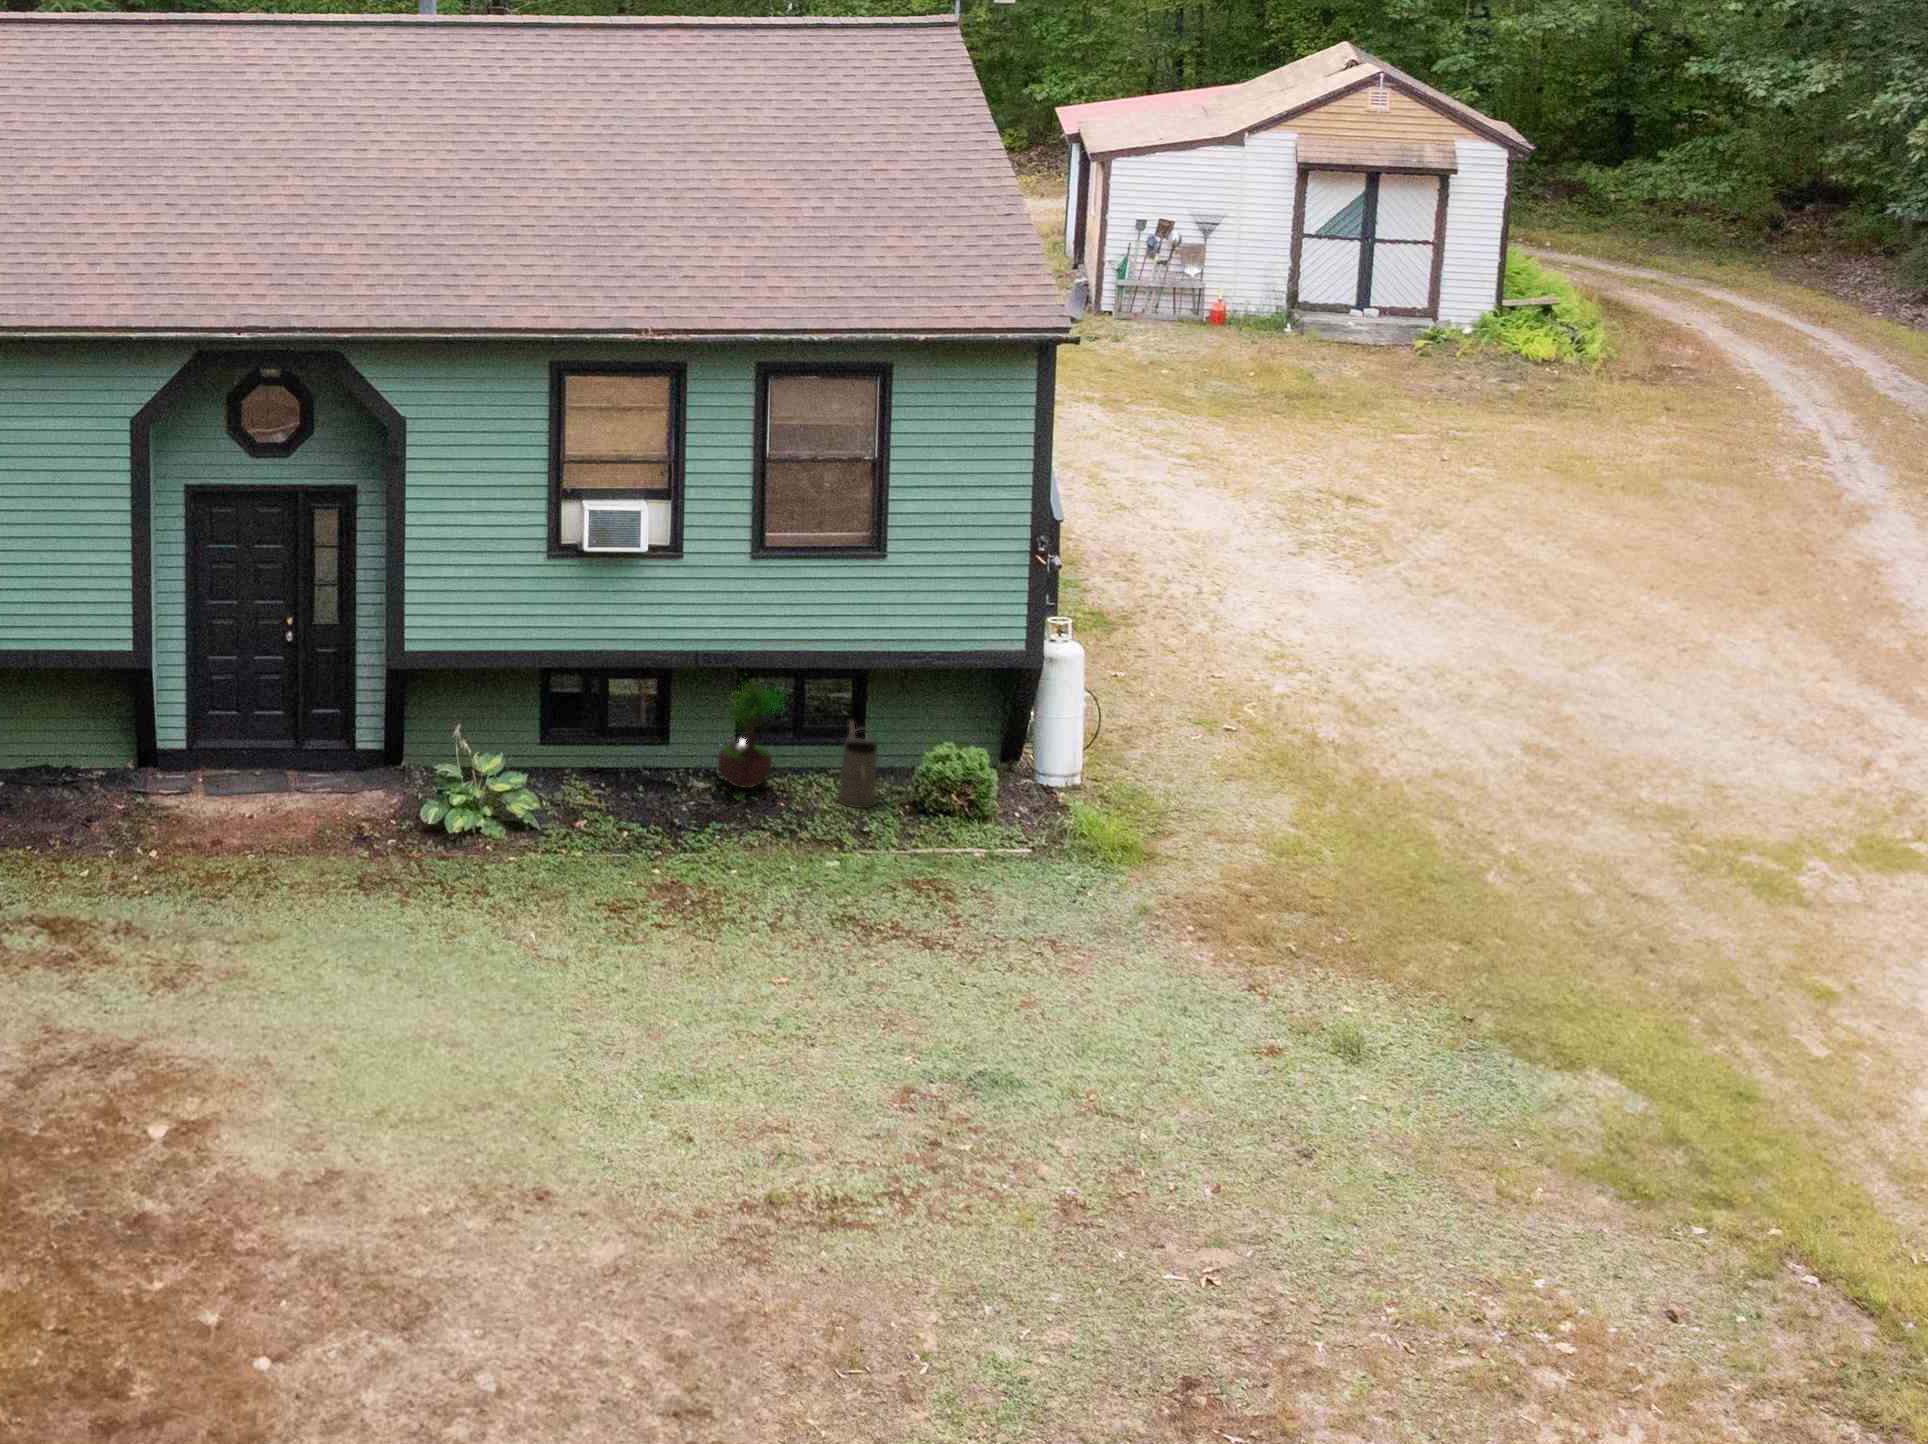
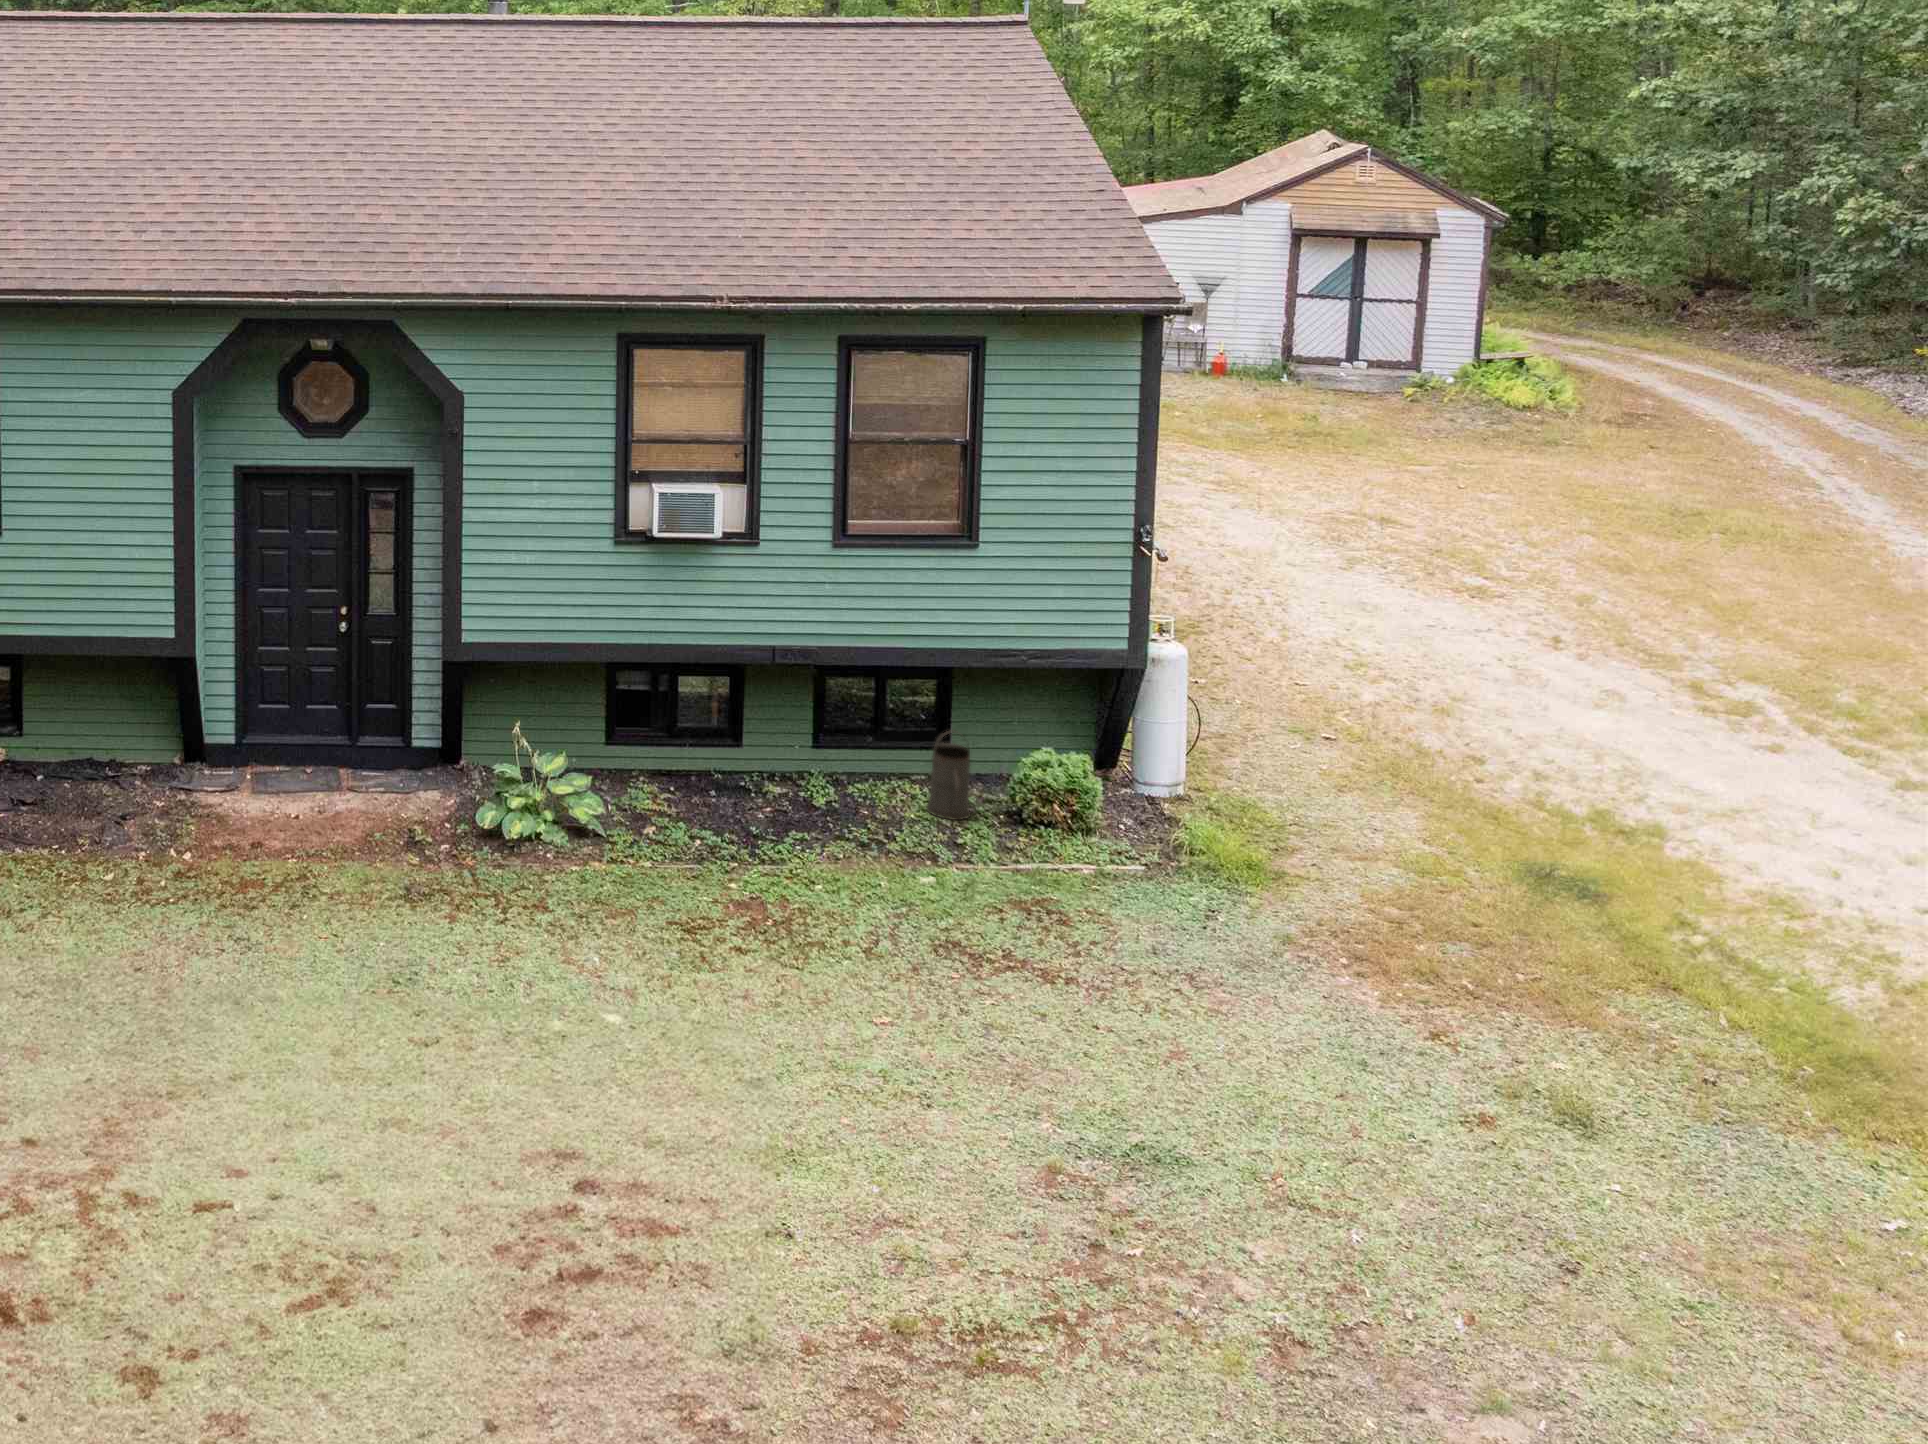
potted tree: present [718,679,784,788] -> none [793,669,871,796]

